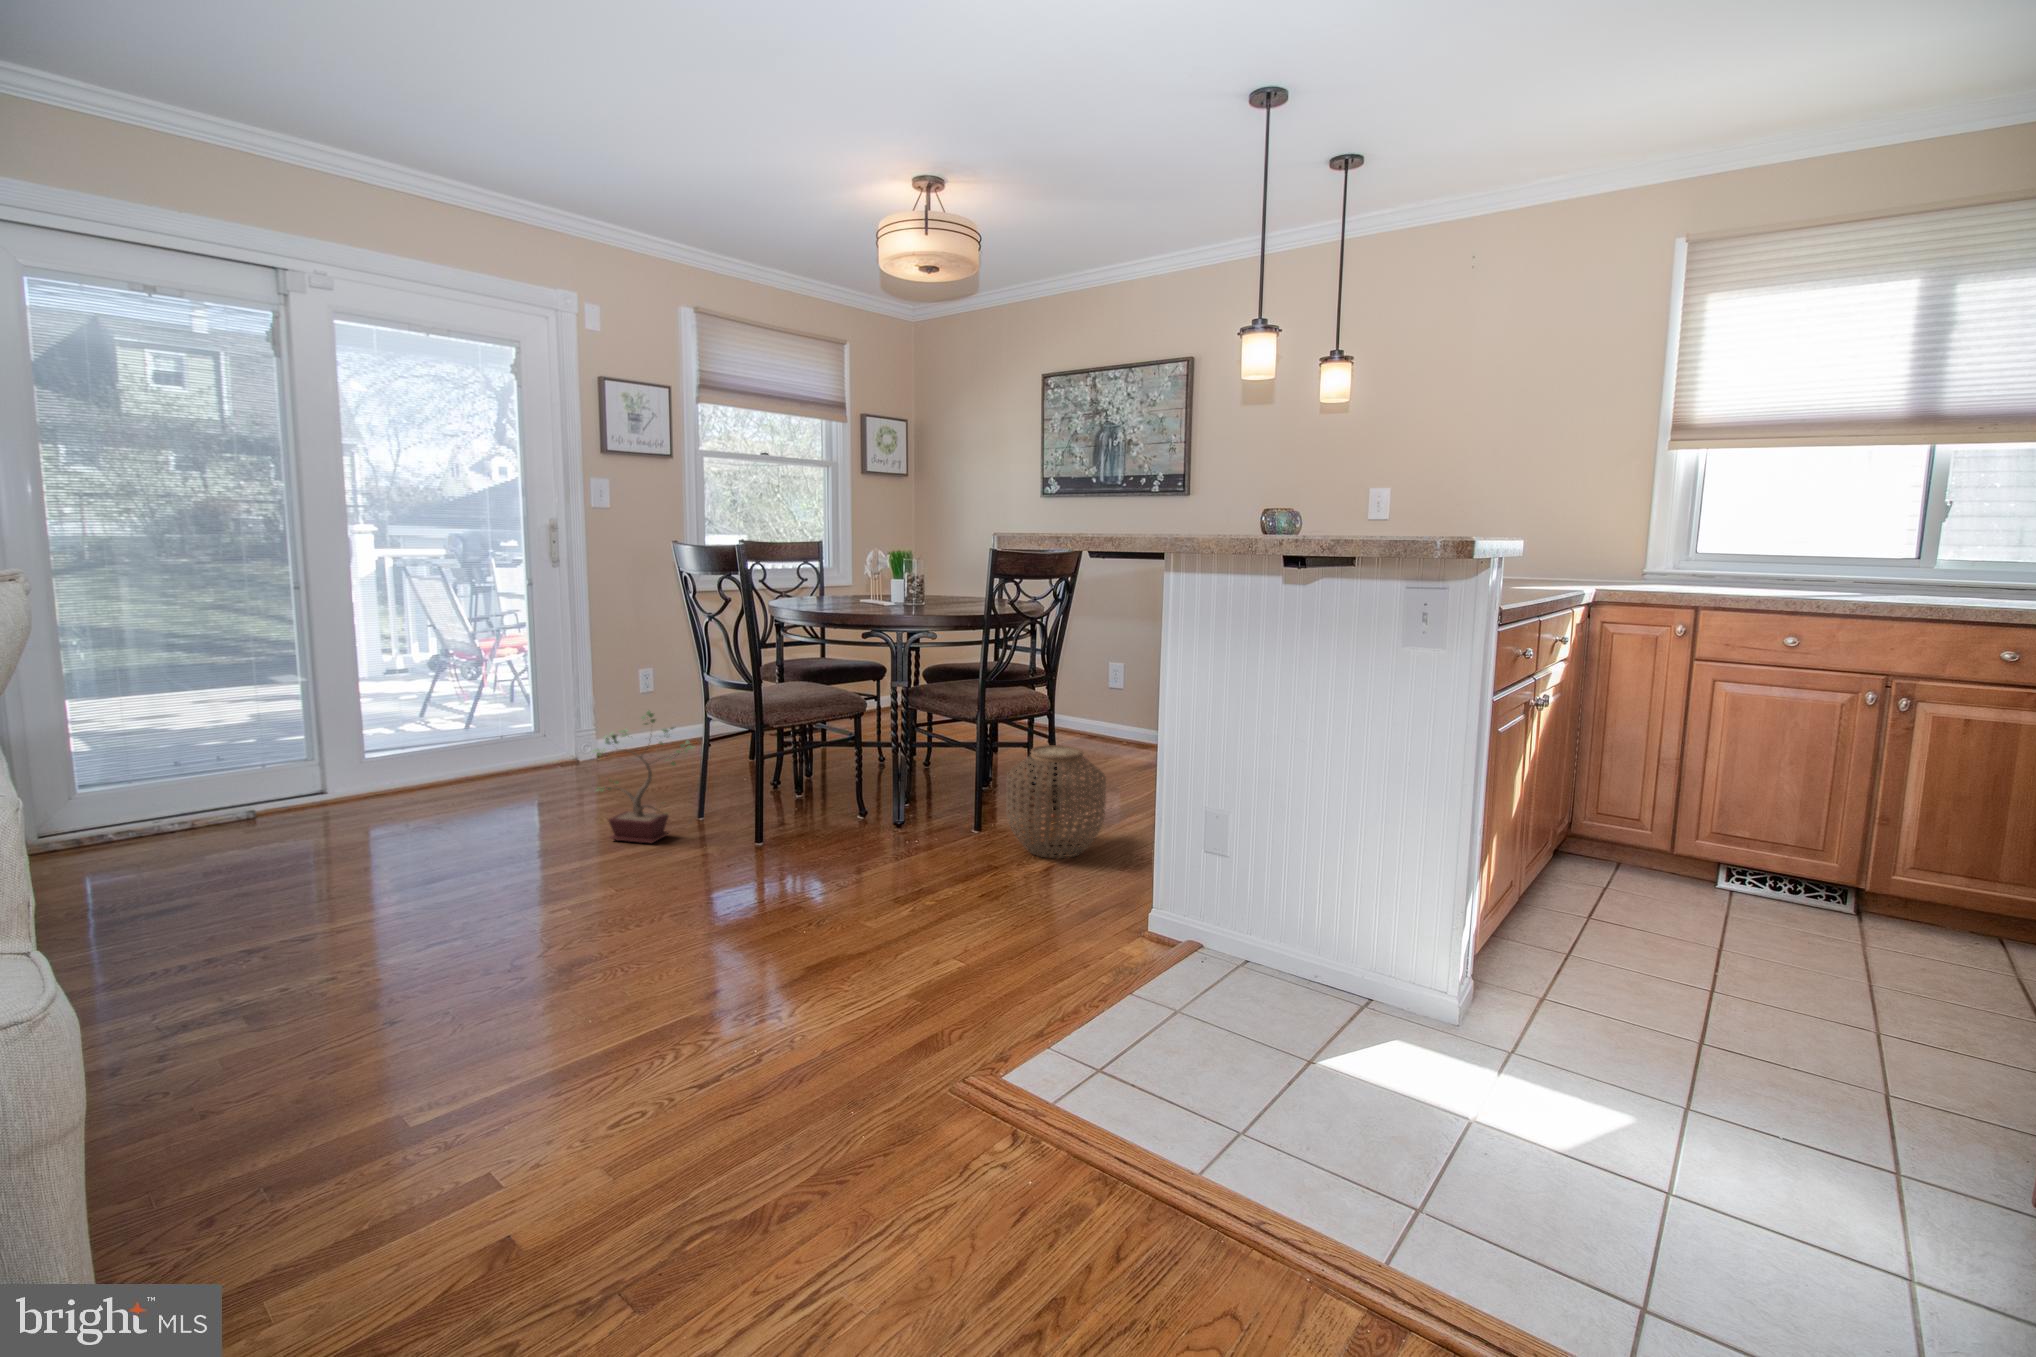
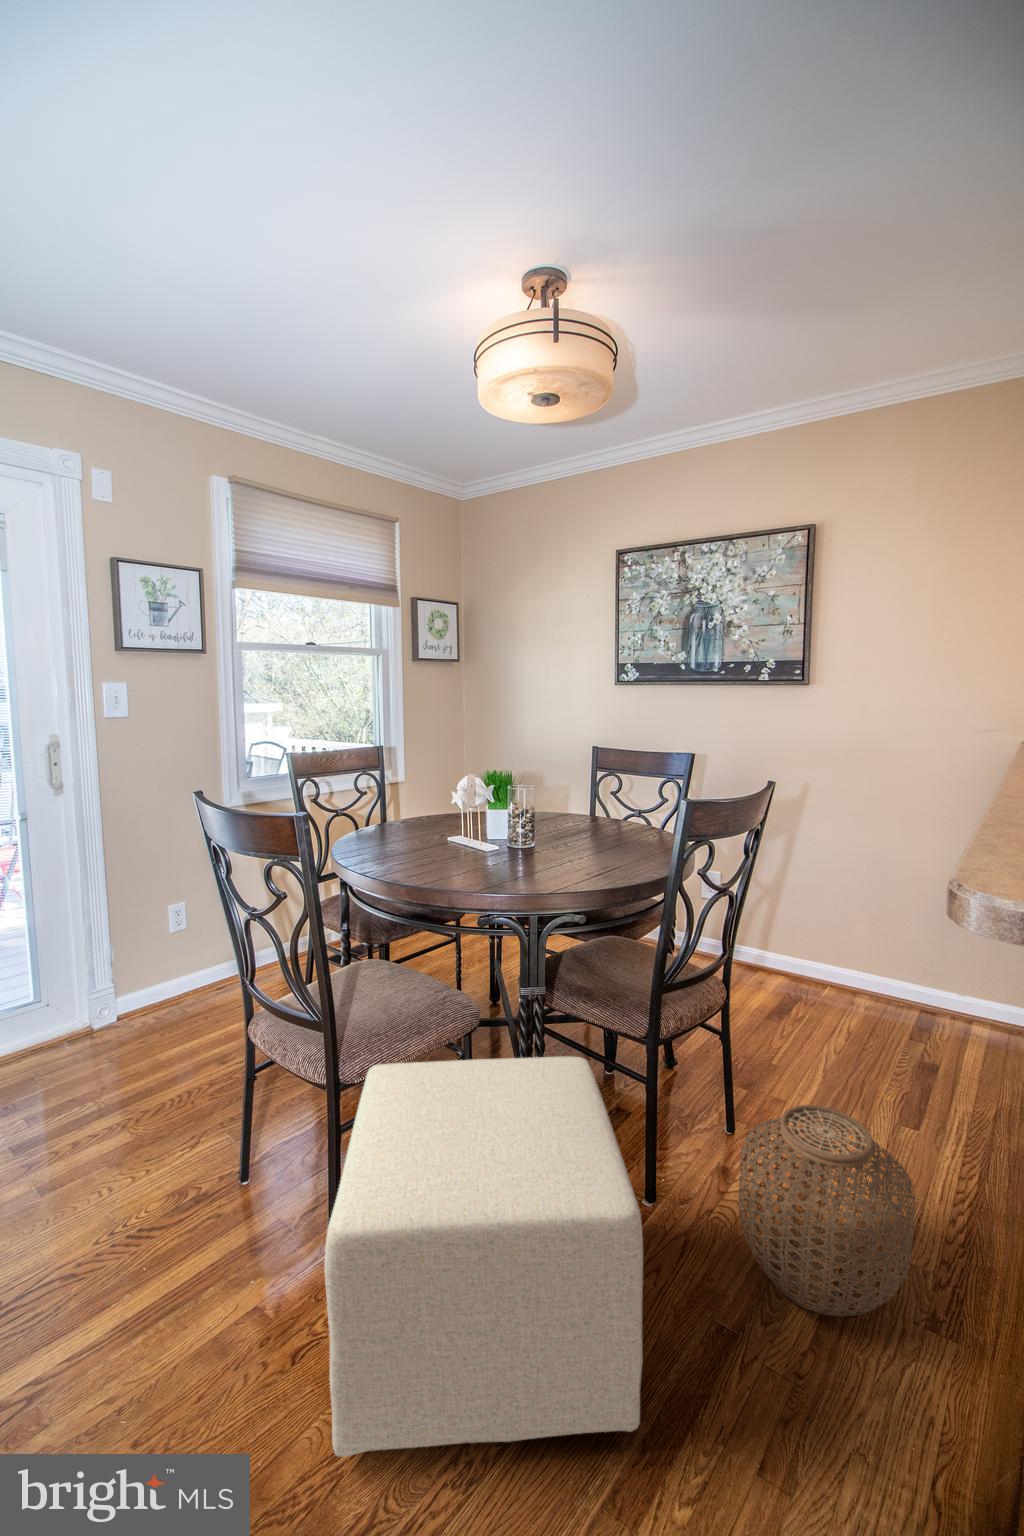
potted plant: present [592,711,693,844] -> none [59,1082,238,1312]
ottoman: none [741,714,922,873] -> present [324,1057,643,1457]

